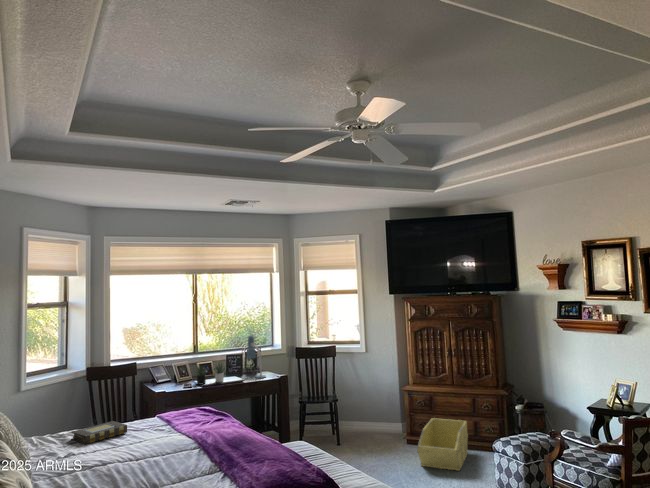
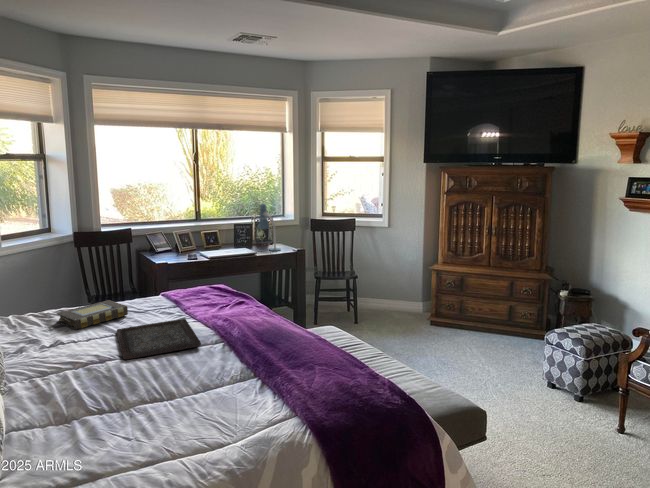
succulent plant: present [196,363,225,385] -> none [197,231,239,256]
storage bin: present [417,418,468,471] -> none [449,299,499,356]
tray: none [117,433,182,463] -> present [117,318,201,360]

